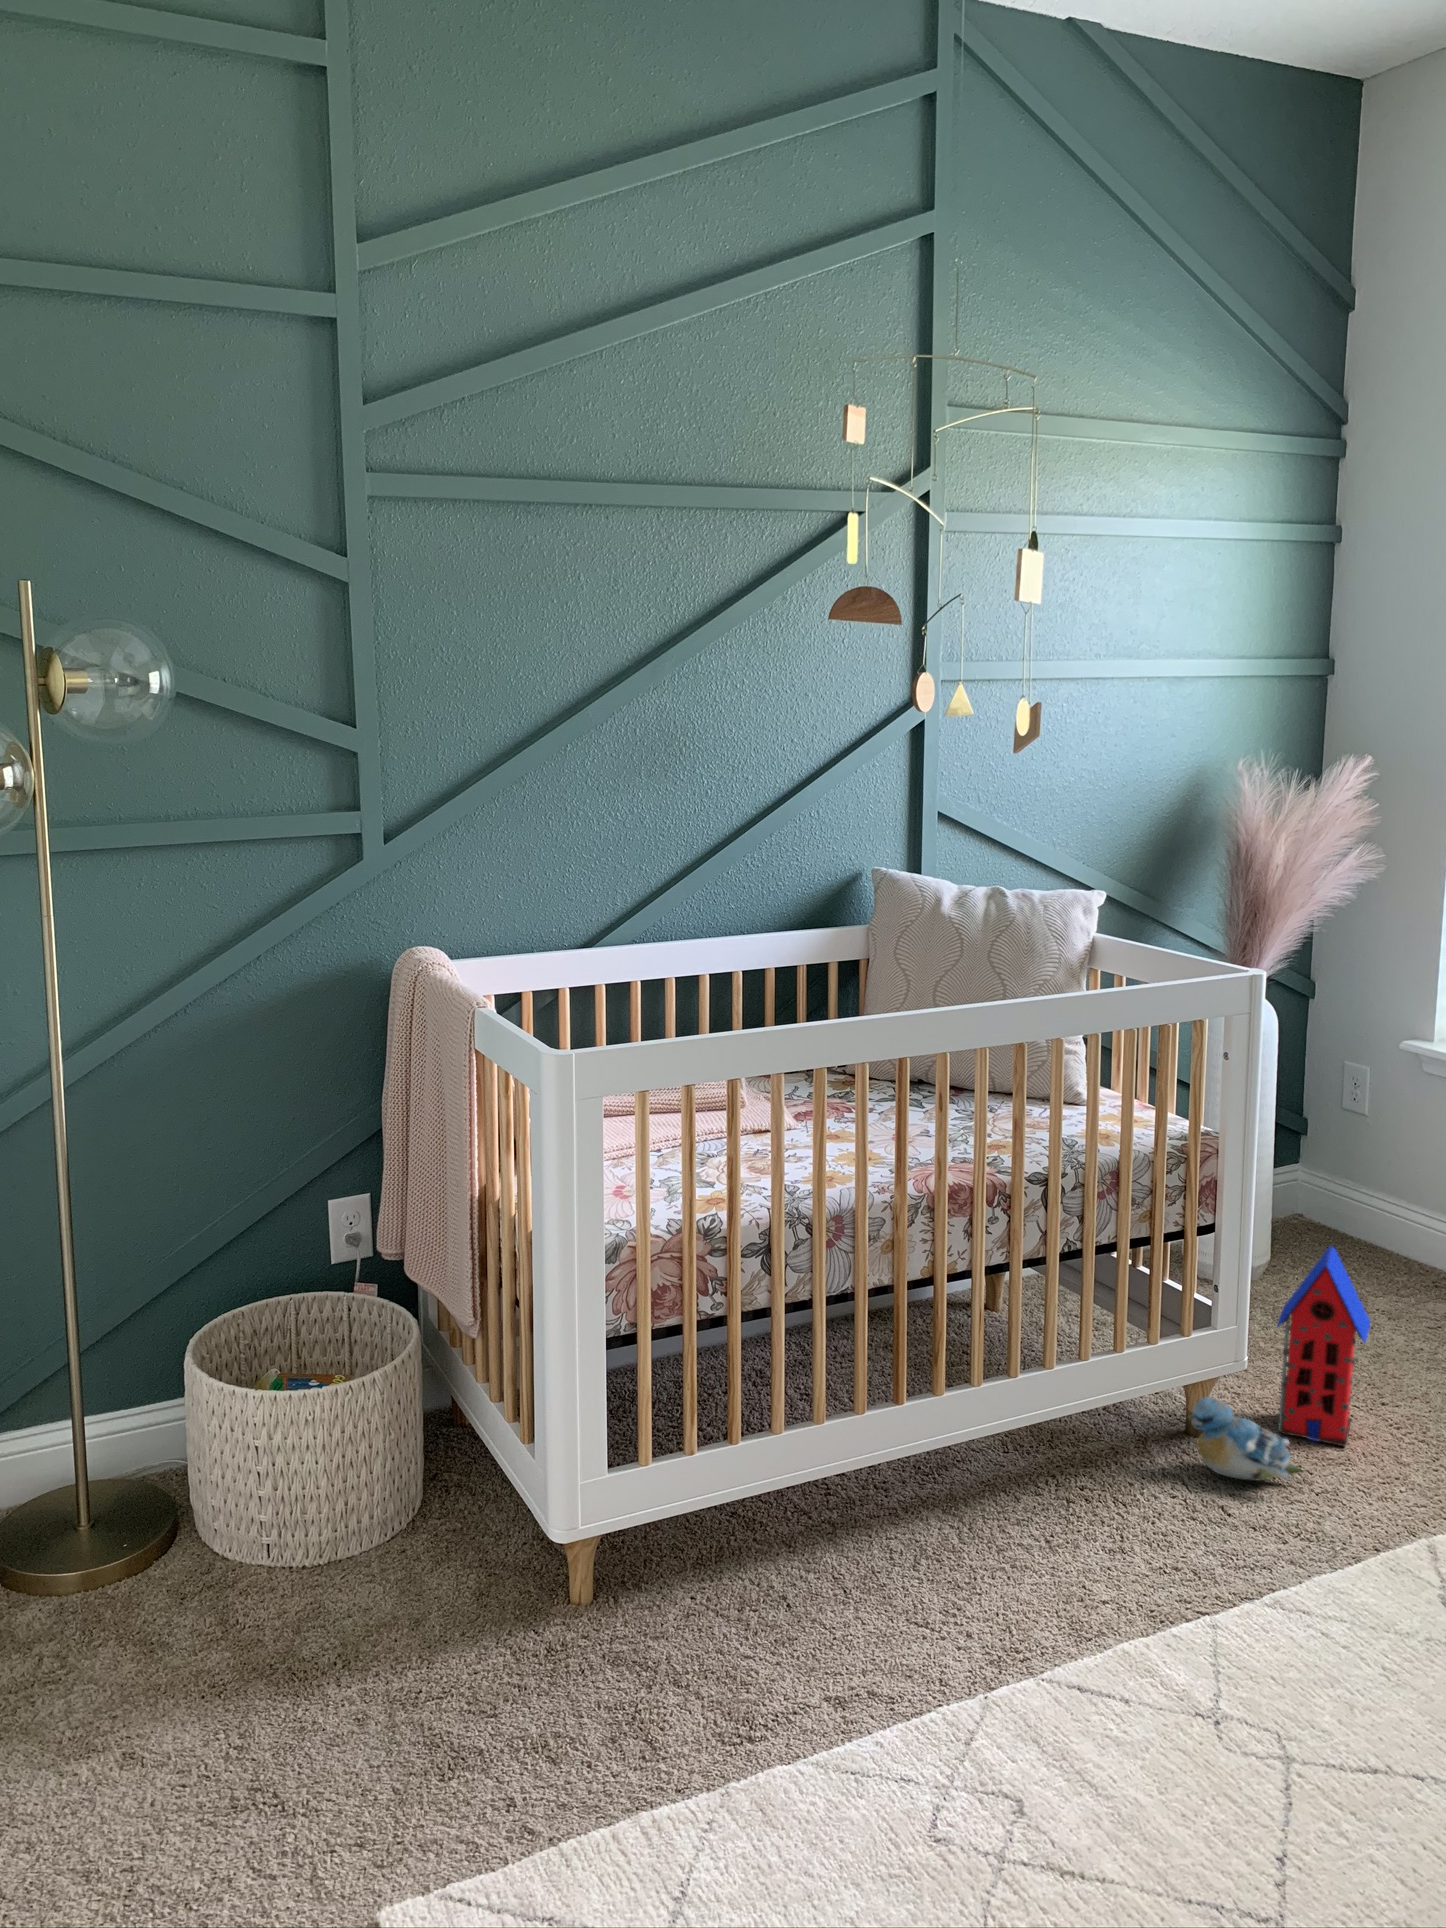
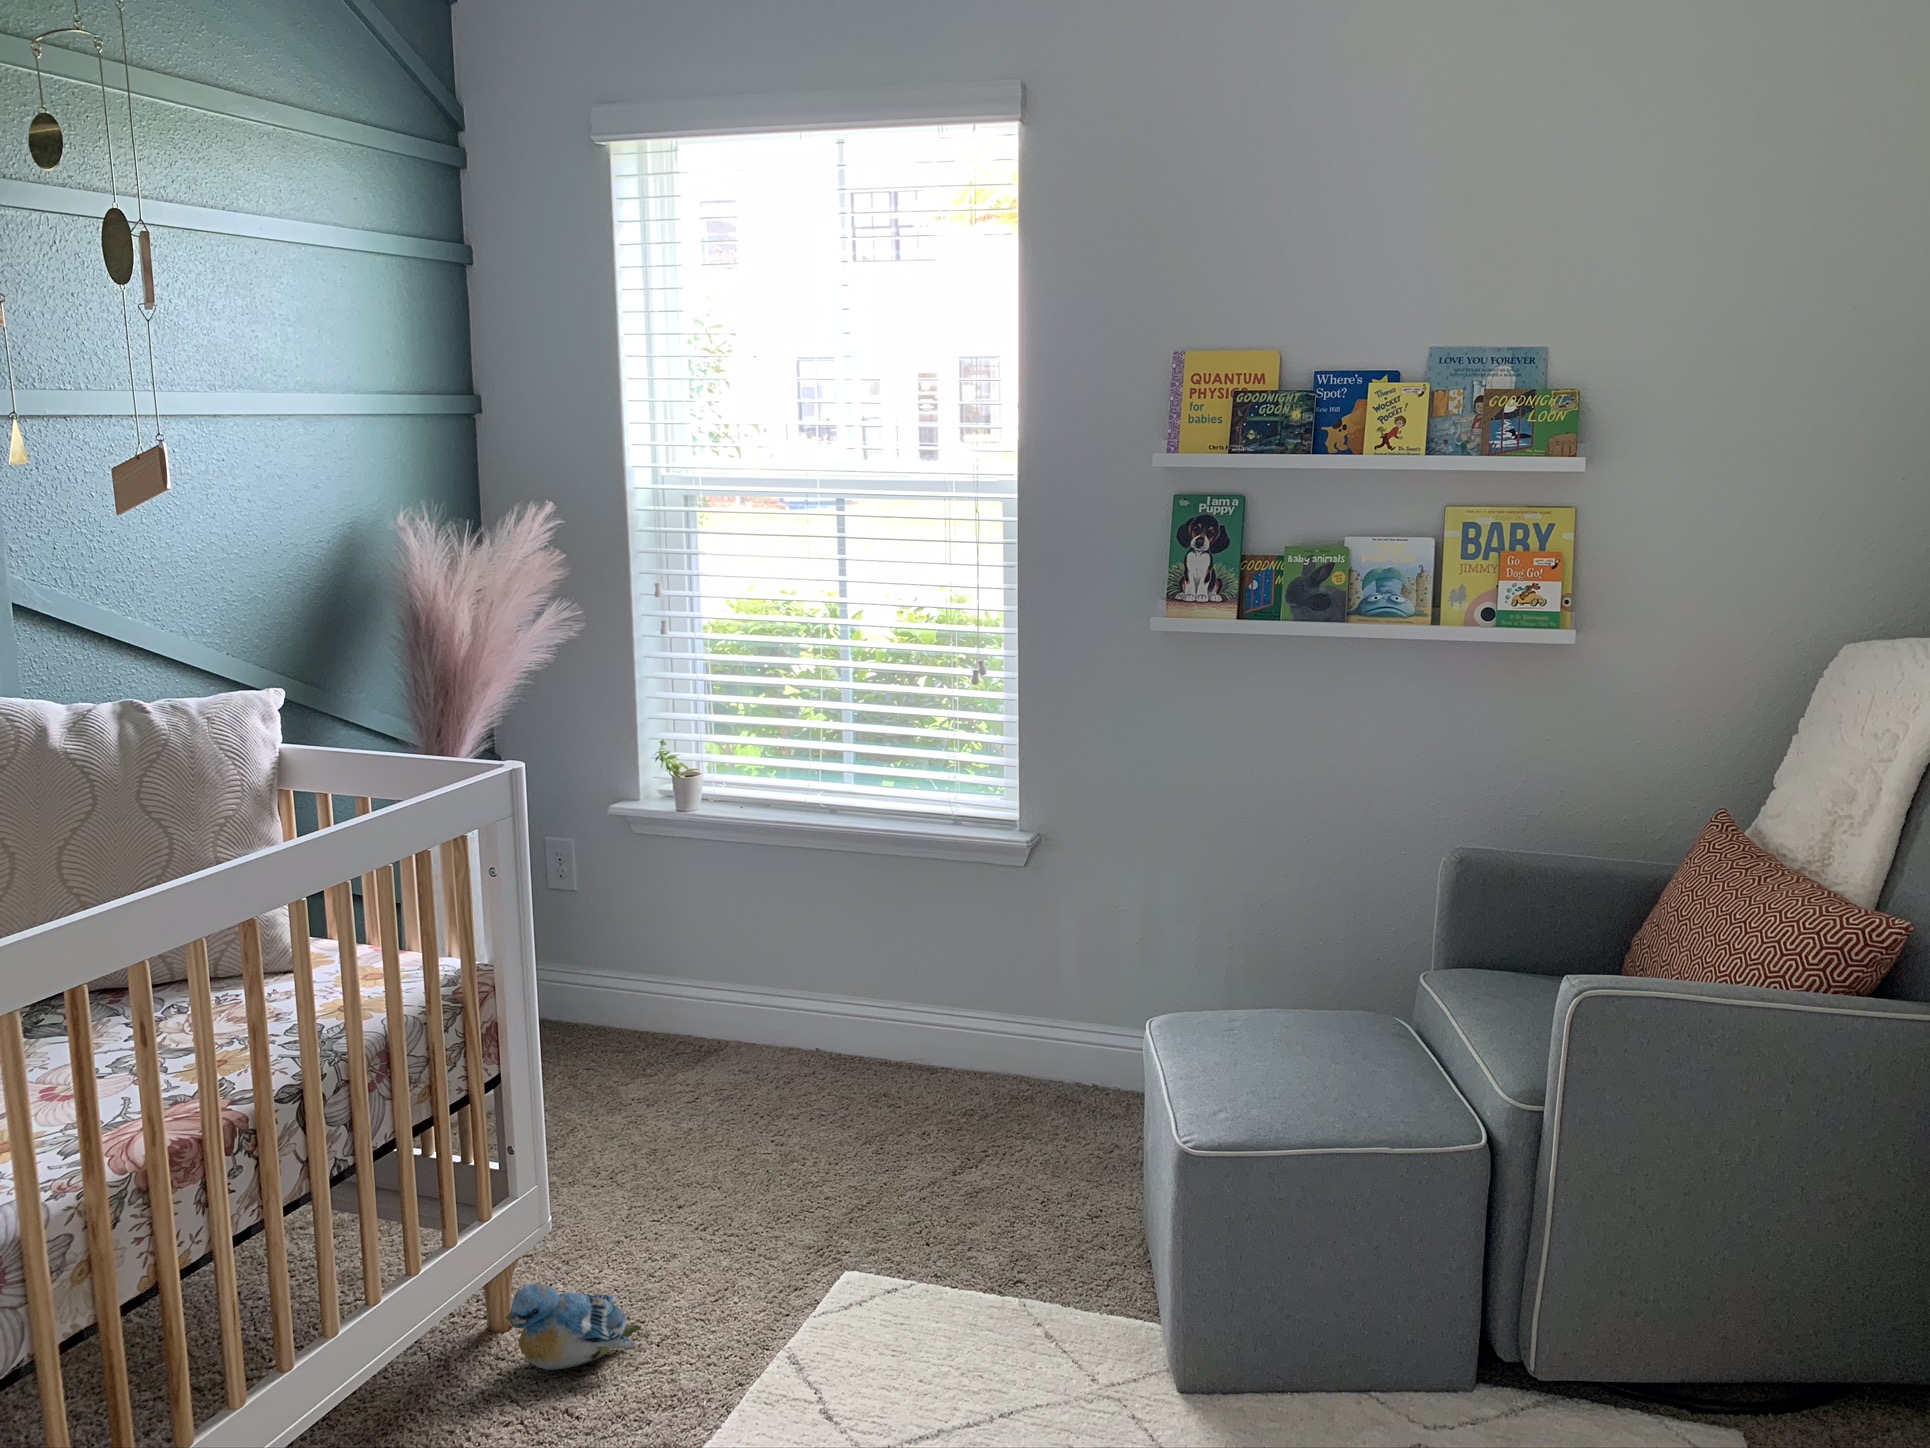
toy house: present [1277,1247,1370,1447] -> none [575,1058,675,1285]

